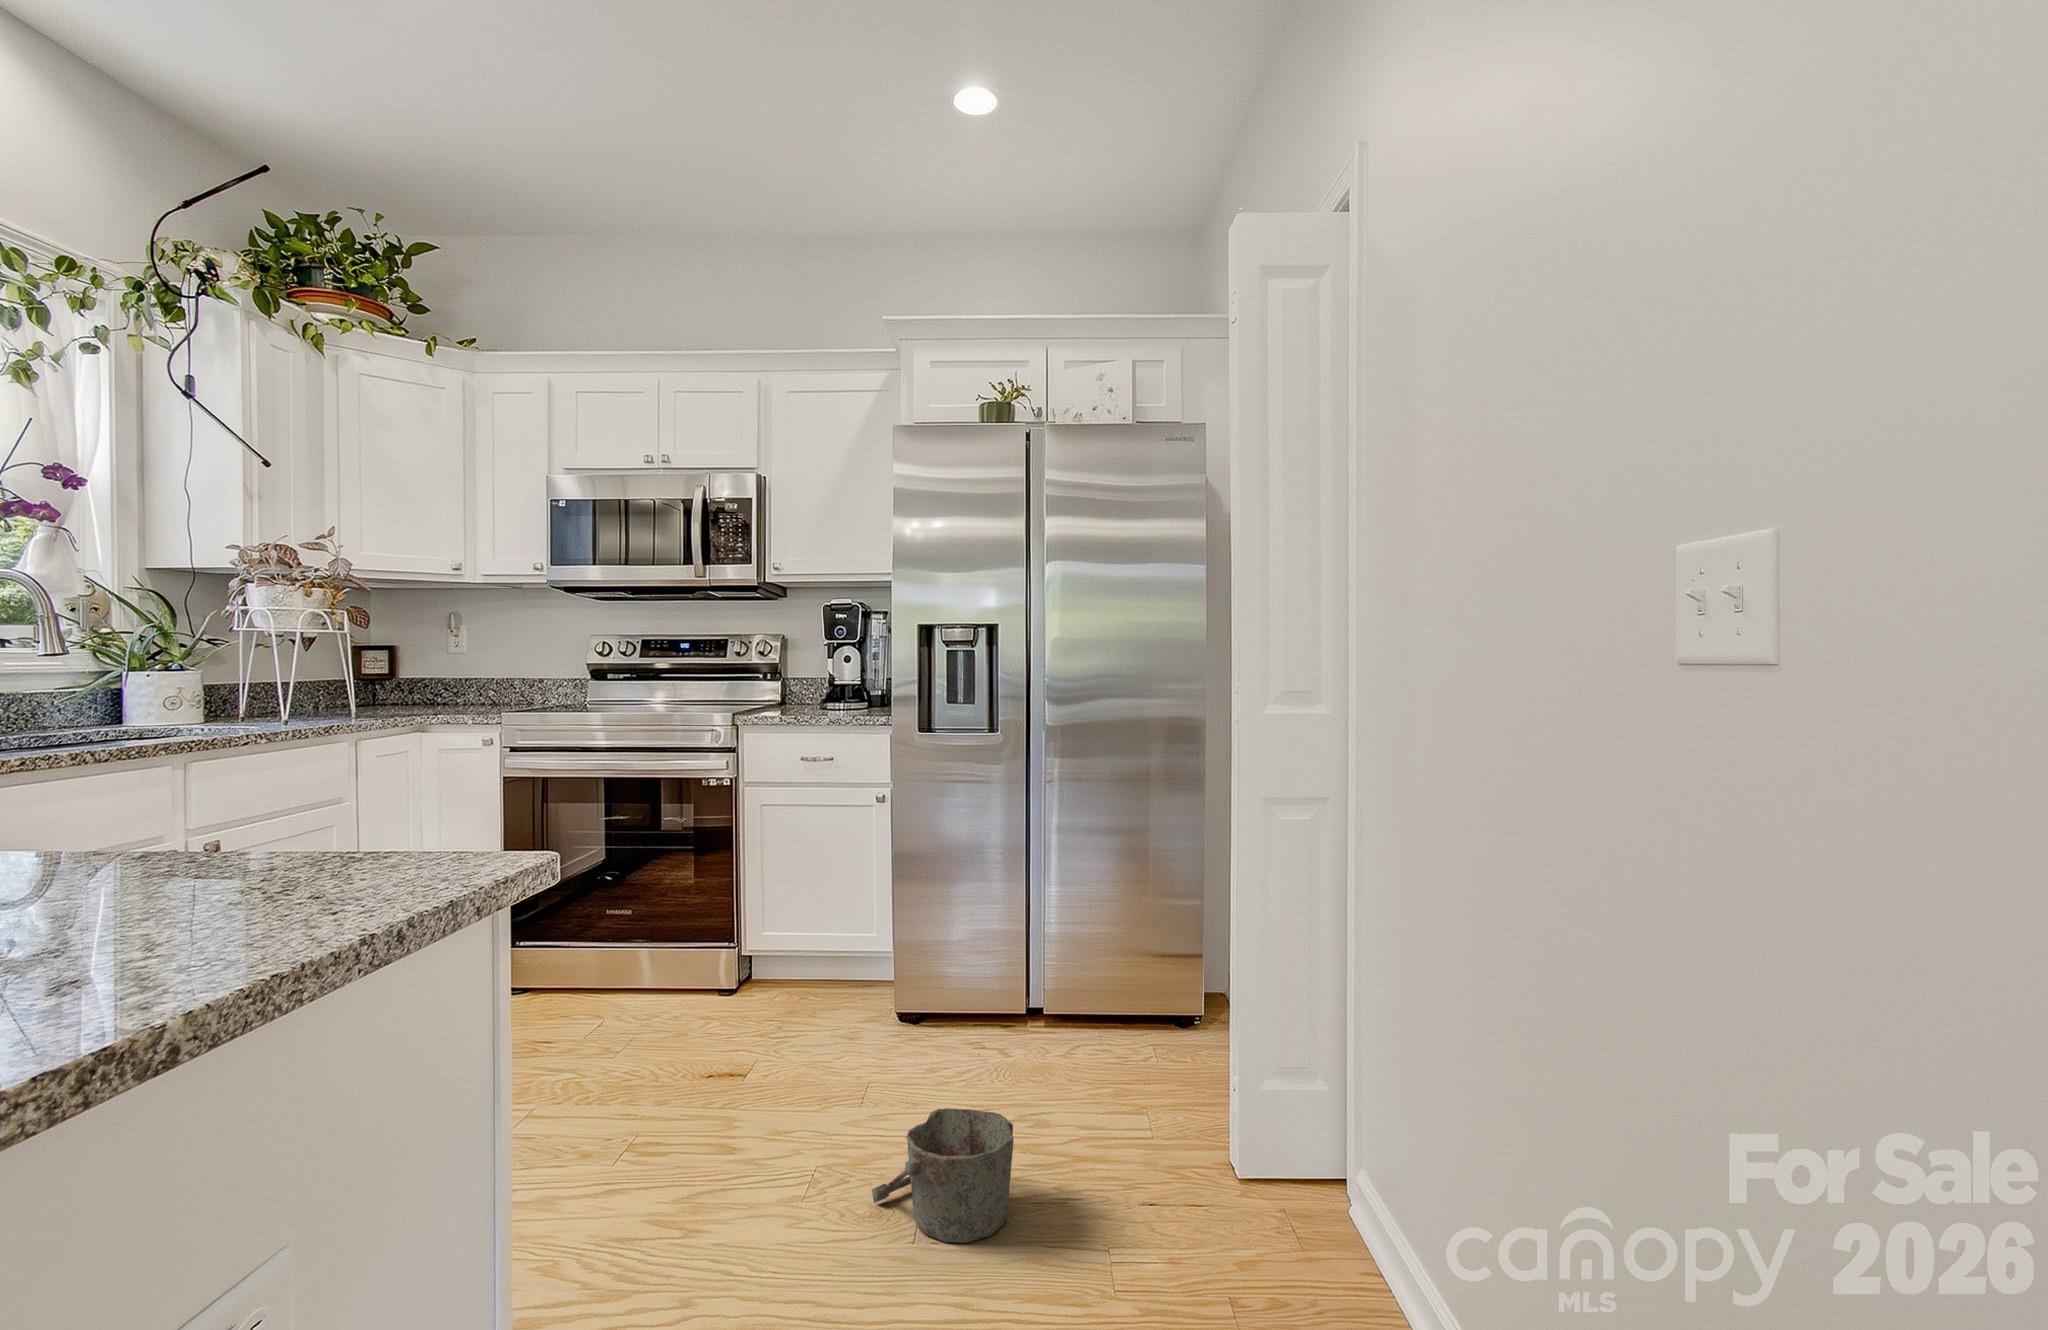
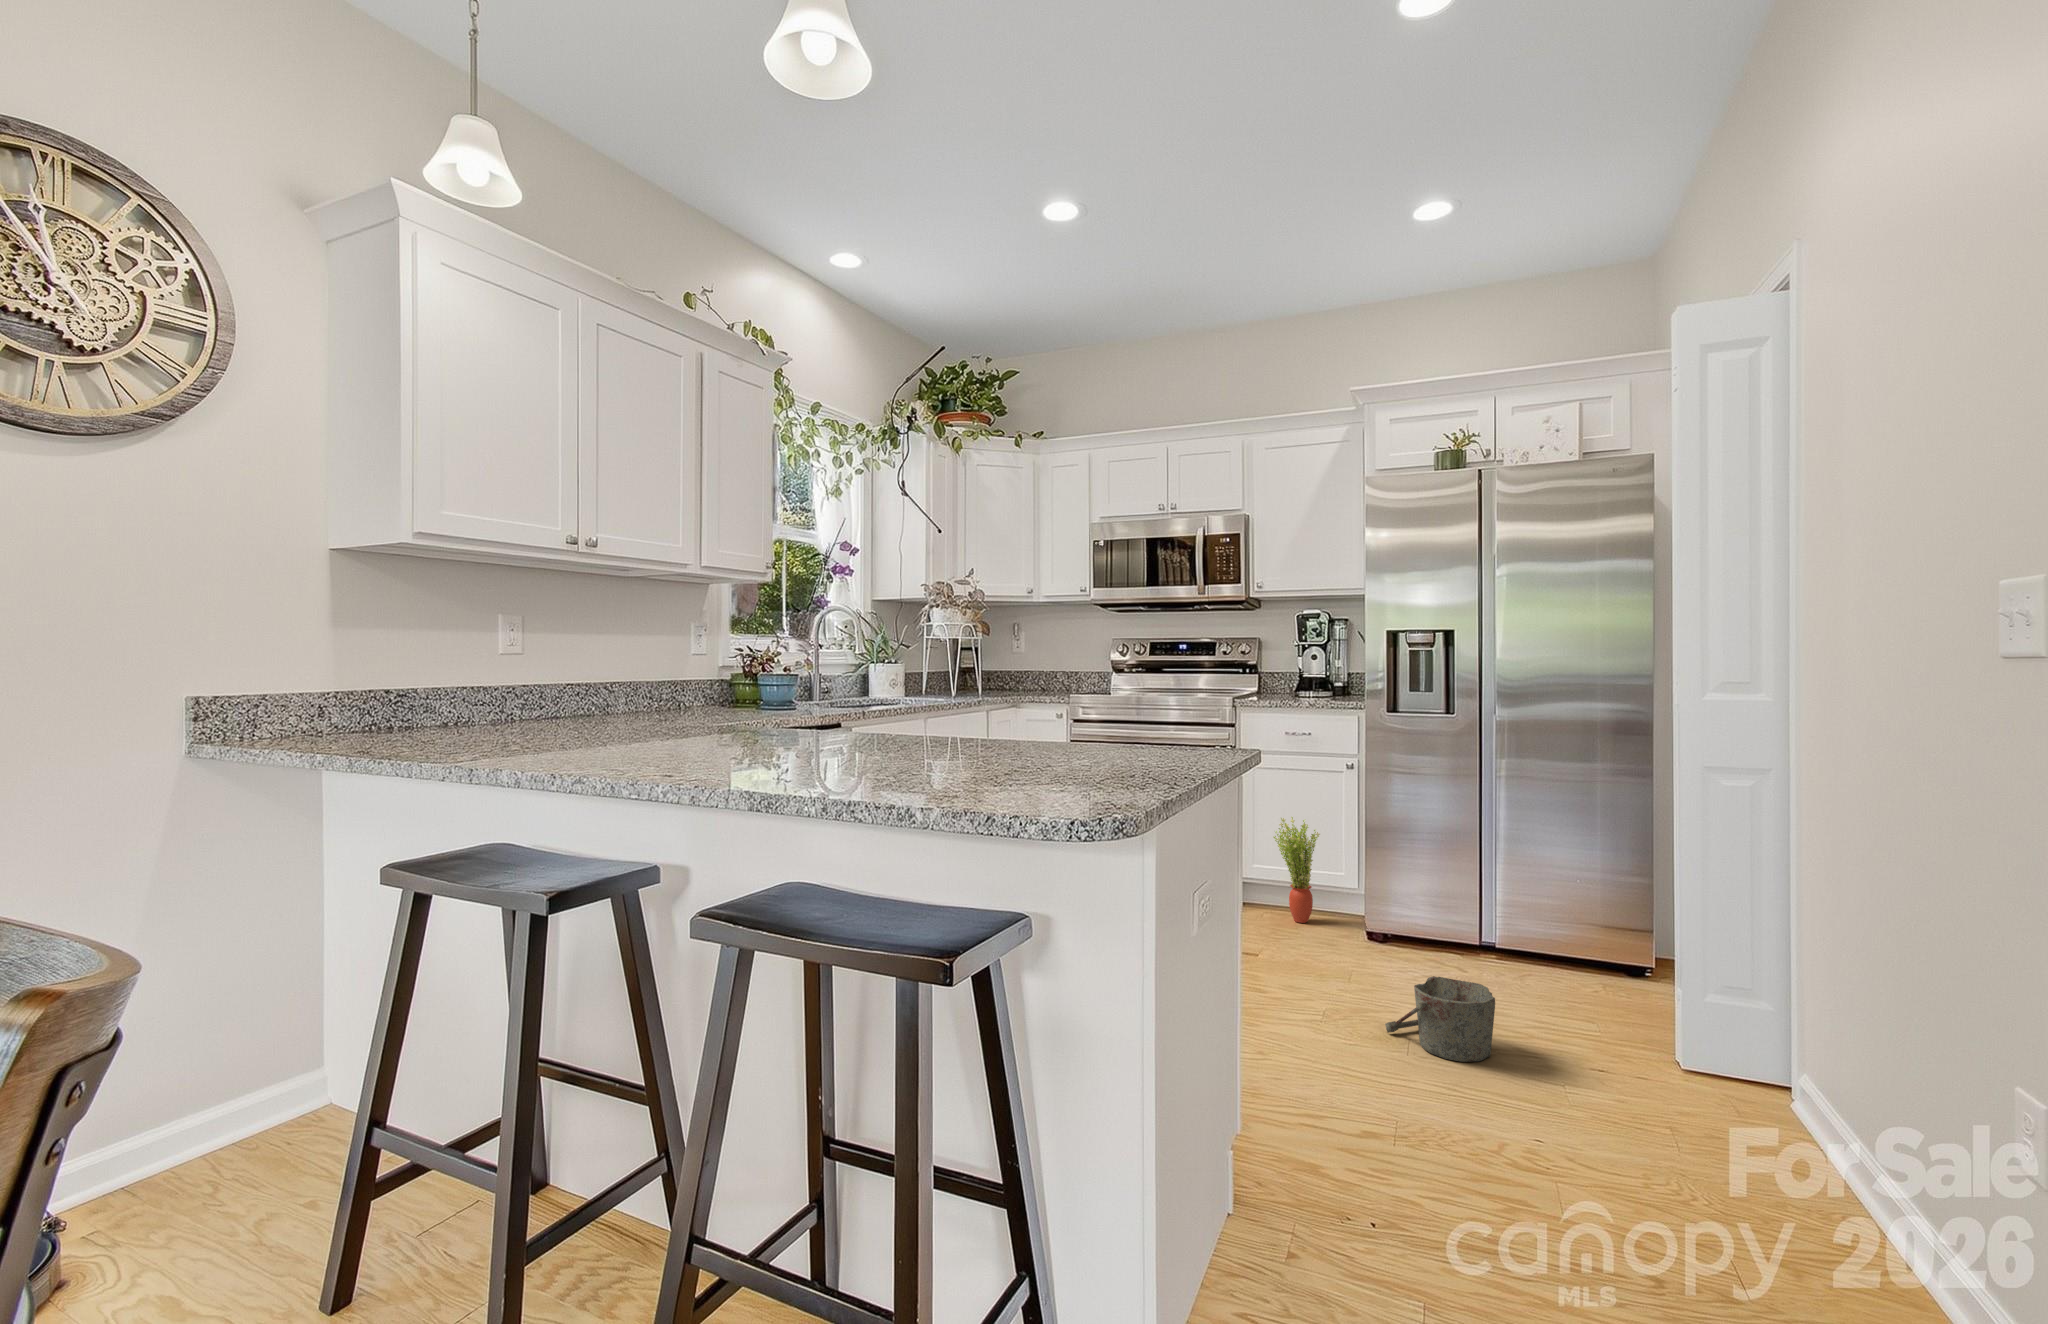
potted plant: none [778,870,839,1010] -> present [1274,817,1320,923]

